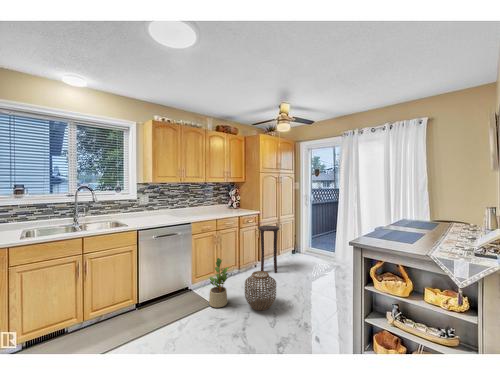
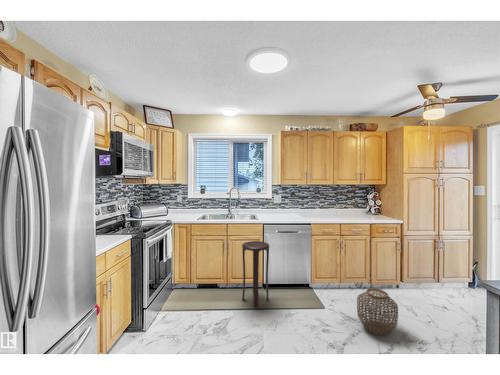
stool: present [258,225,279,273] -> present [242,241,269,306]
potted plant: present [209,258,229,307] -> none [321,263,345,313]

